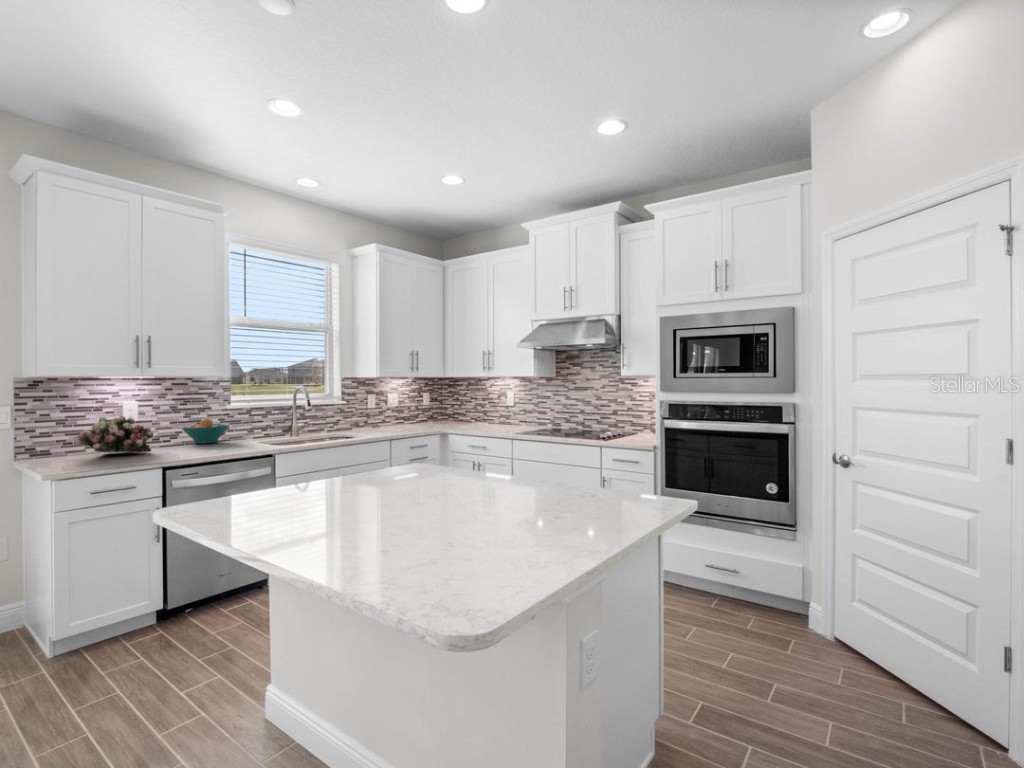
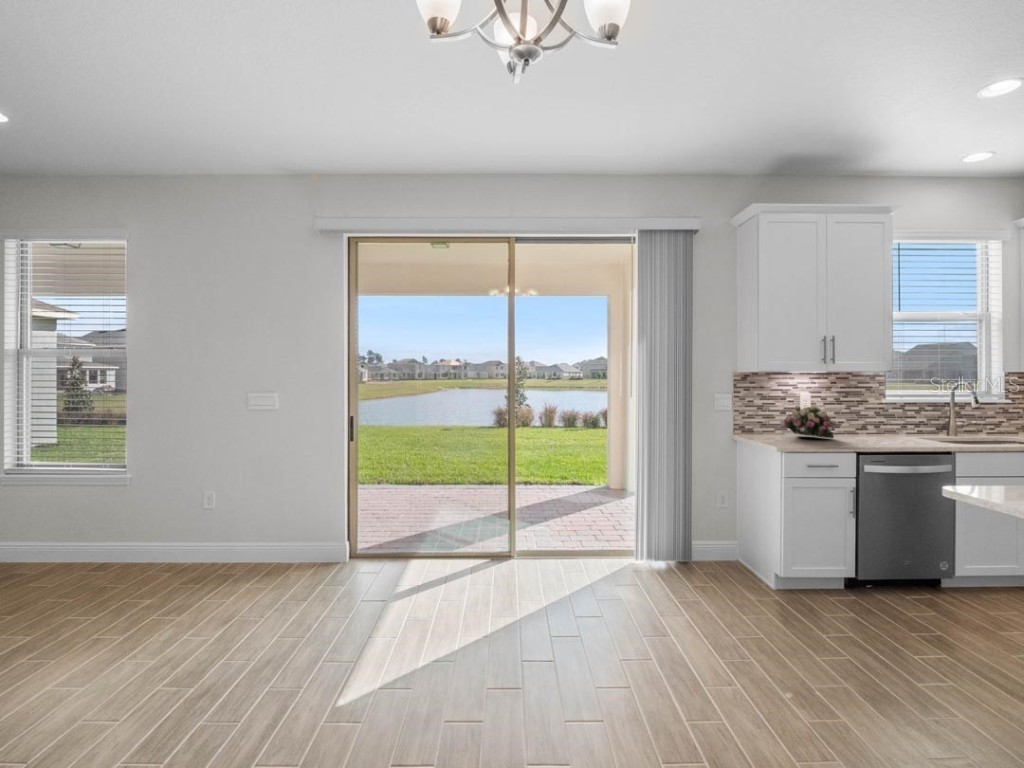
fruit bowl: present [181,419,230,444] -> none [845,411,891,435]

